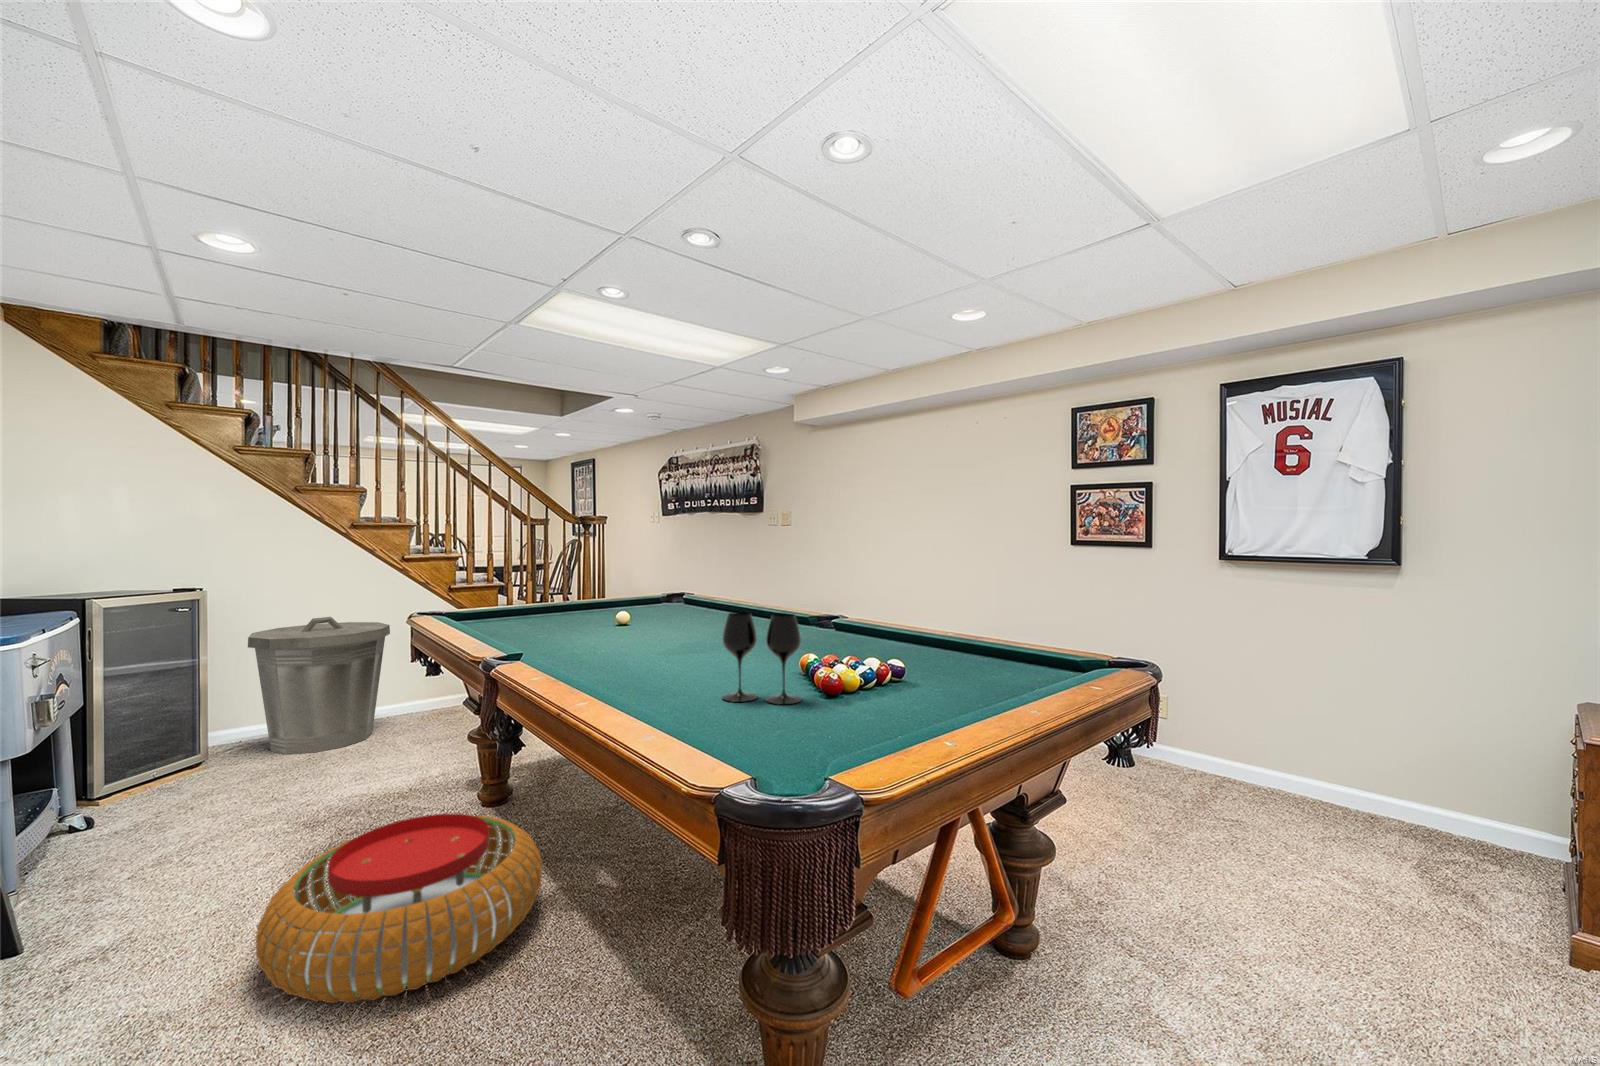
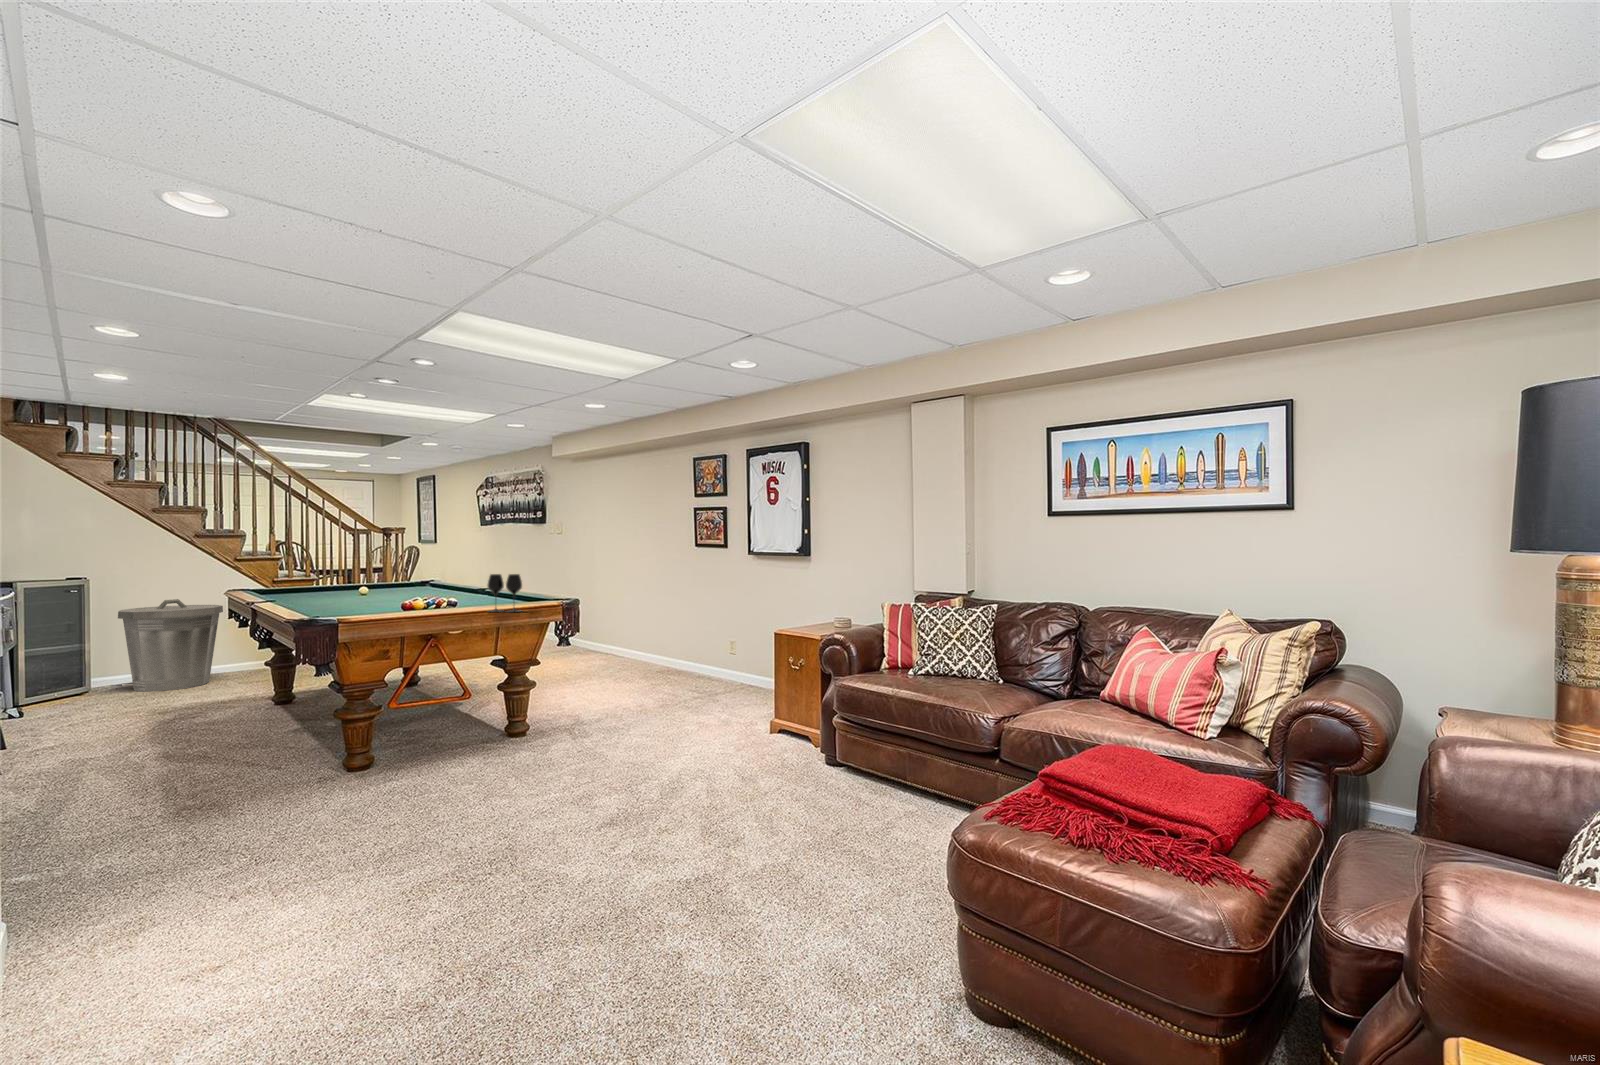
wine glass: present [722,612,802,704] -> present [487,574,522,612]
pouf: present [256,814,542,1003] -> none [128,689,284,754]

